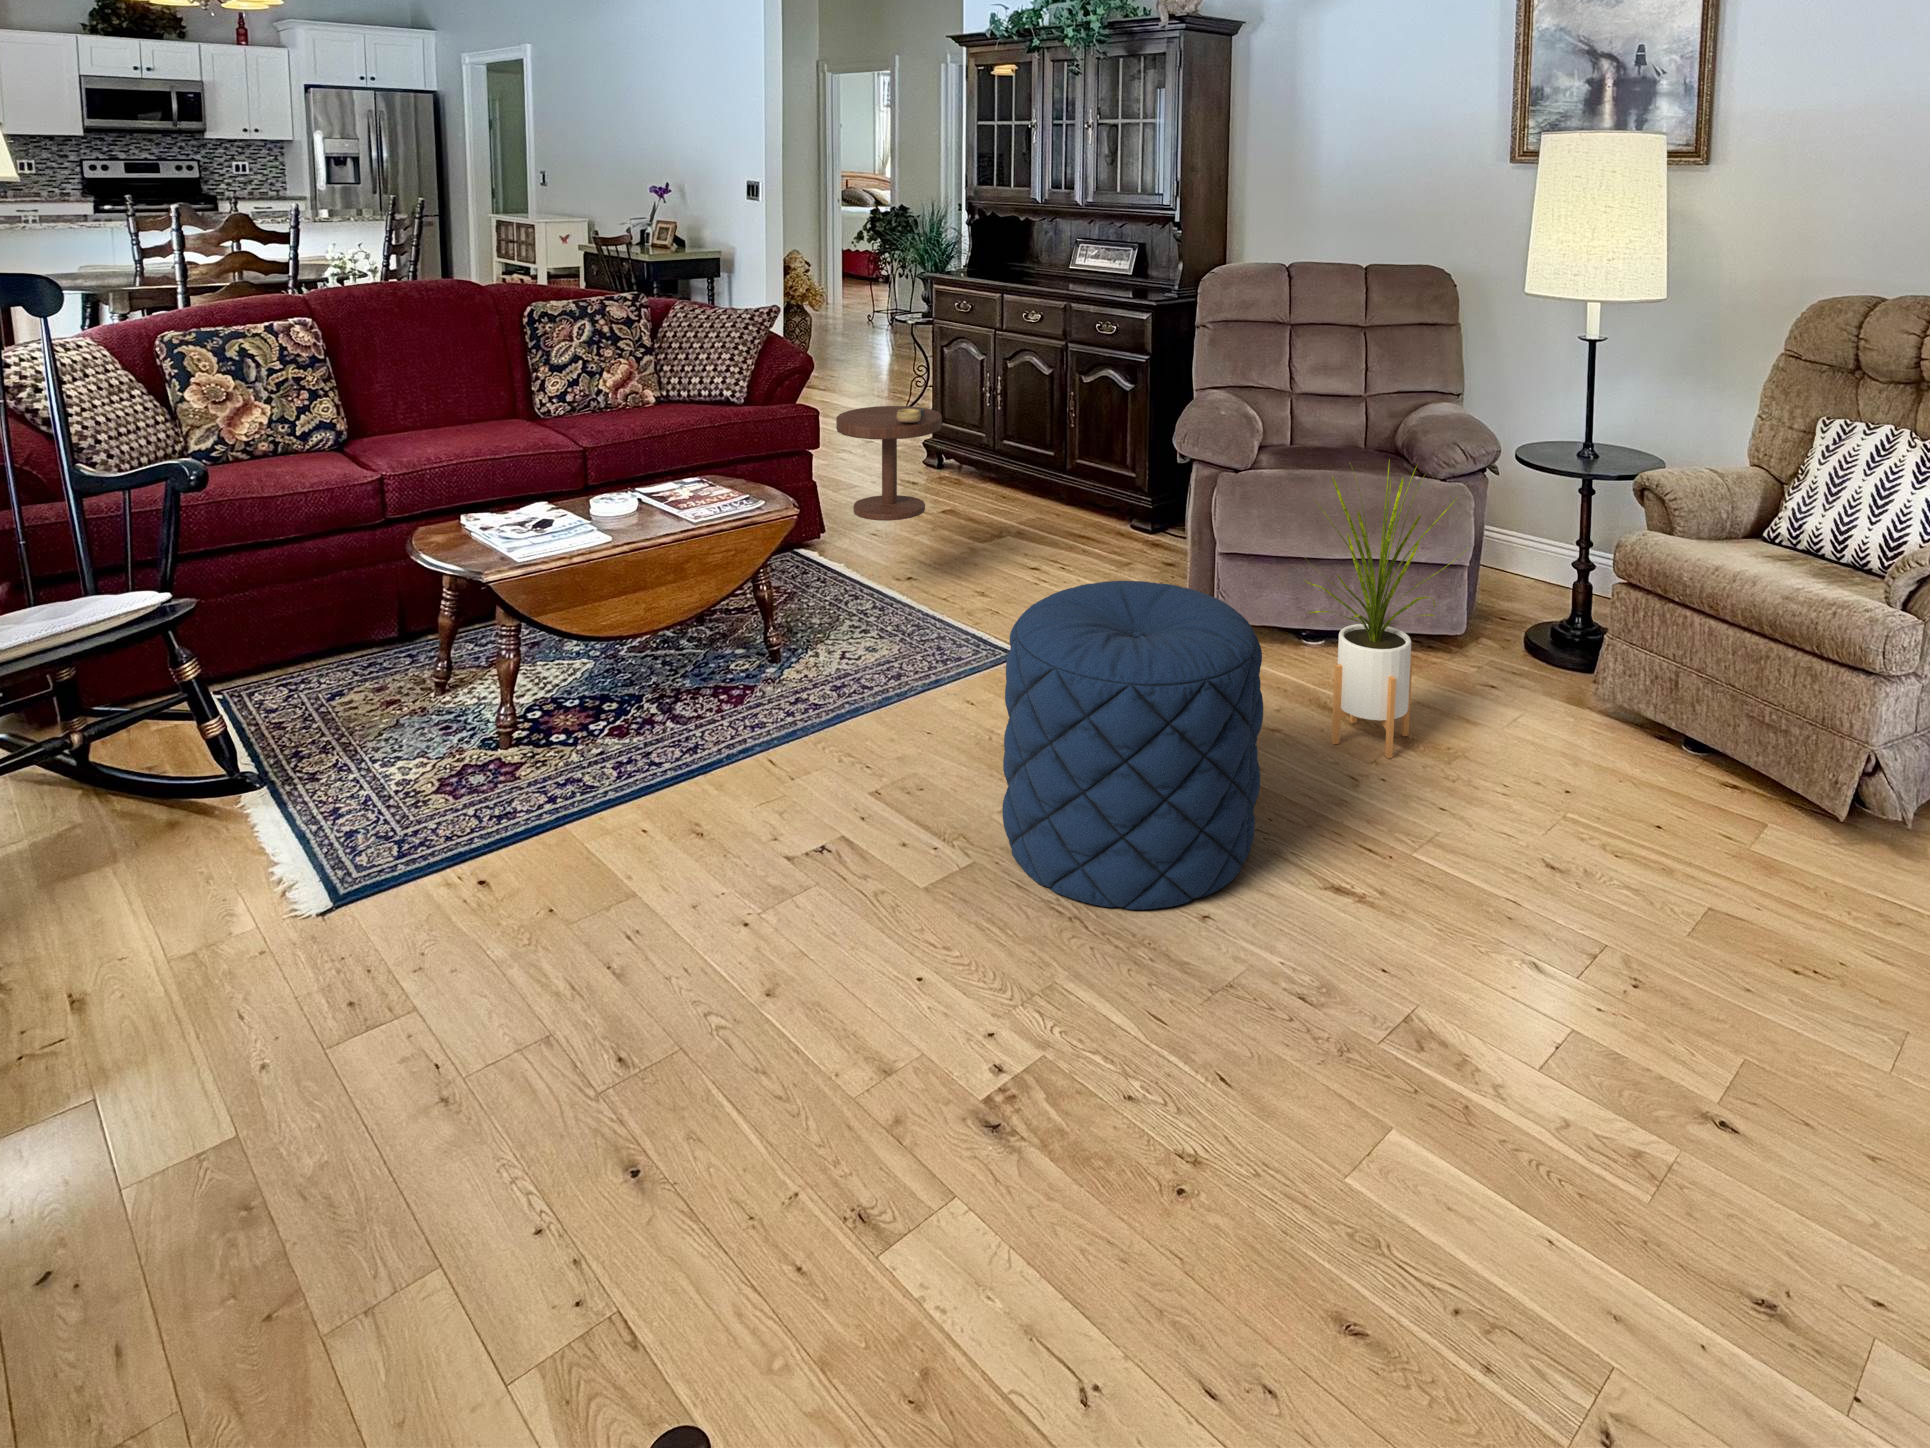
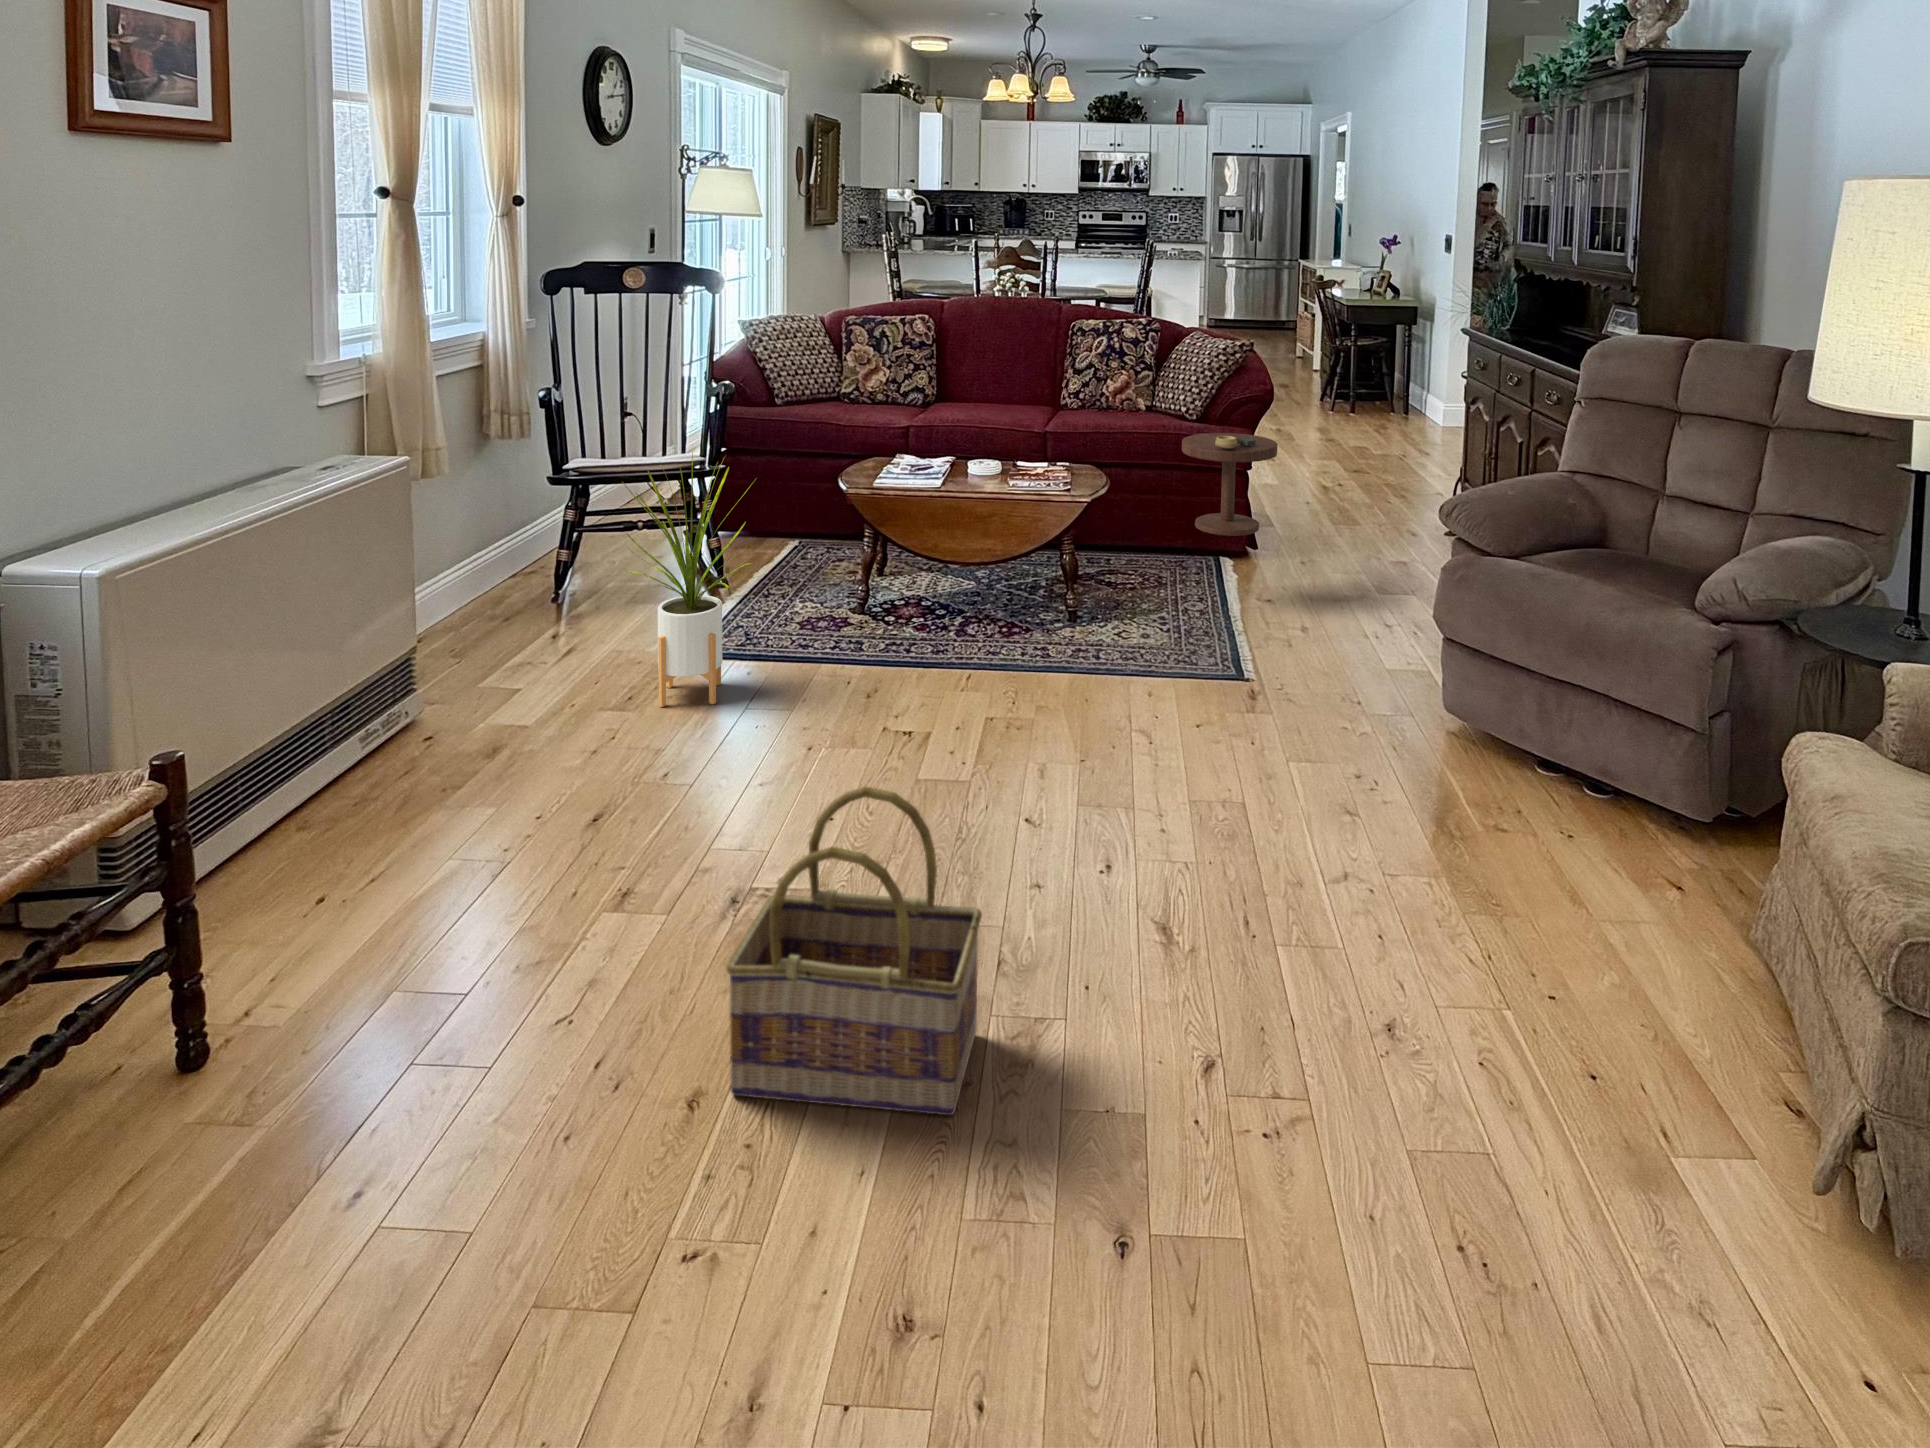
house plant: present [1305,460,1467,759] -> present [623,453,751,707]
pouf: present [1002,581,1263,910] -> none [943,585,1175,871]
basket: none [1305,828,1568,1251] -> present [726,787,982,1115]

